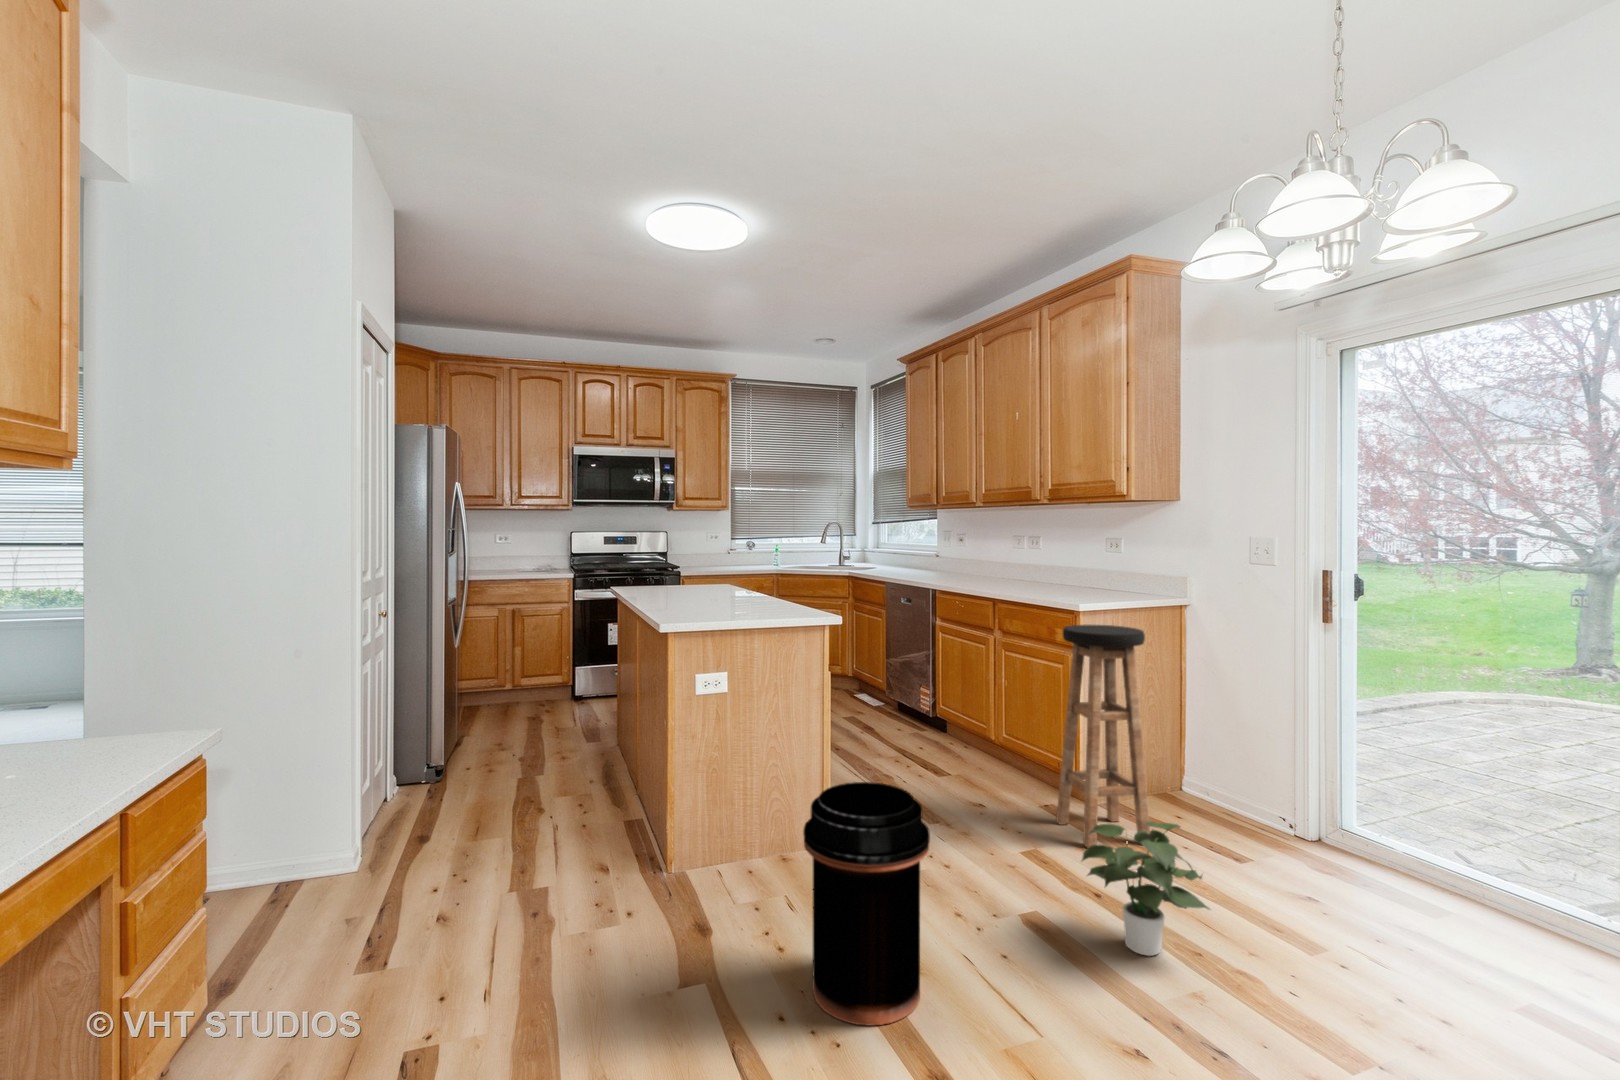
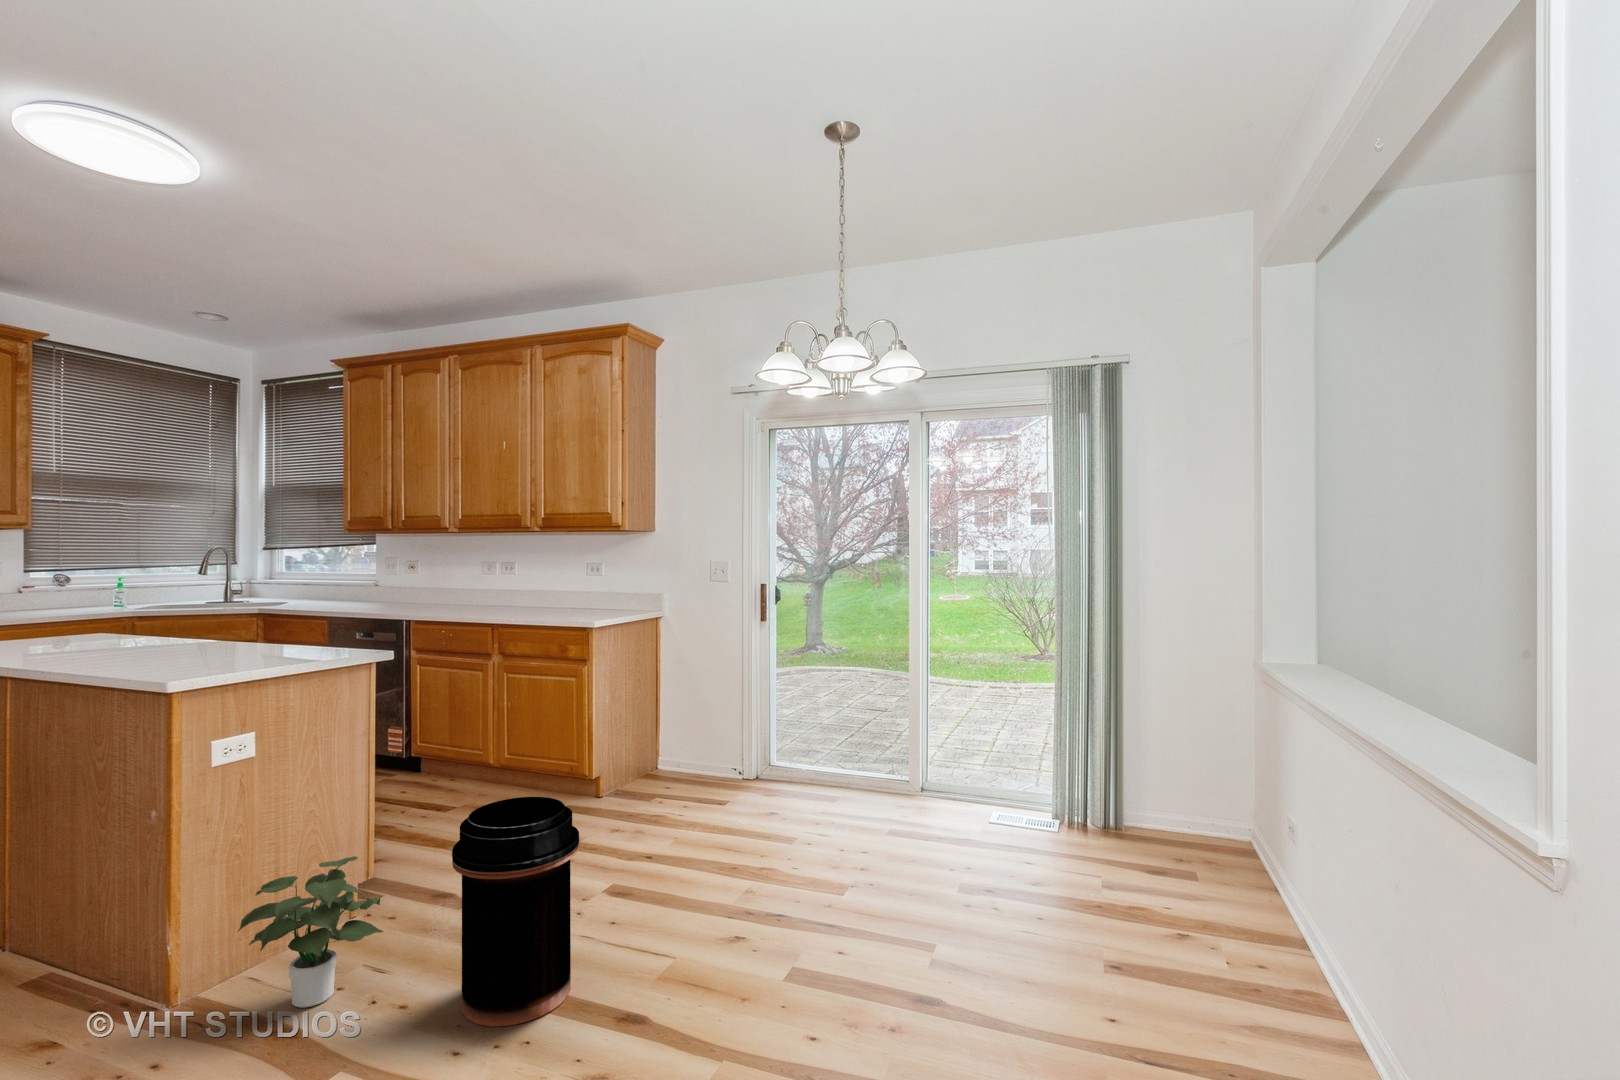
bar stool: present [1056,625,1150,848] -> none [581,637,662,829]
potted plant: present [1082,821,1209,956] -> present [238,856,384,1008]

